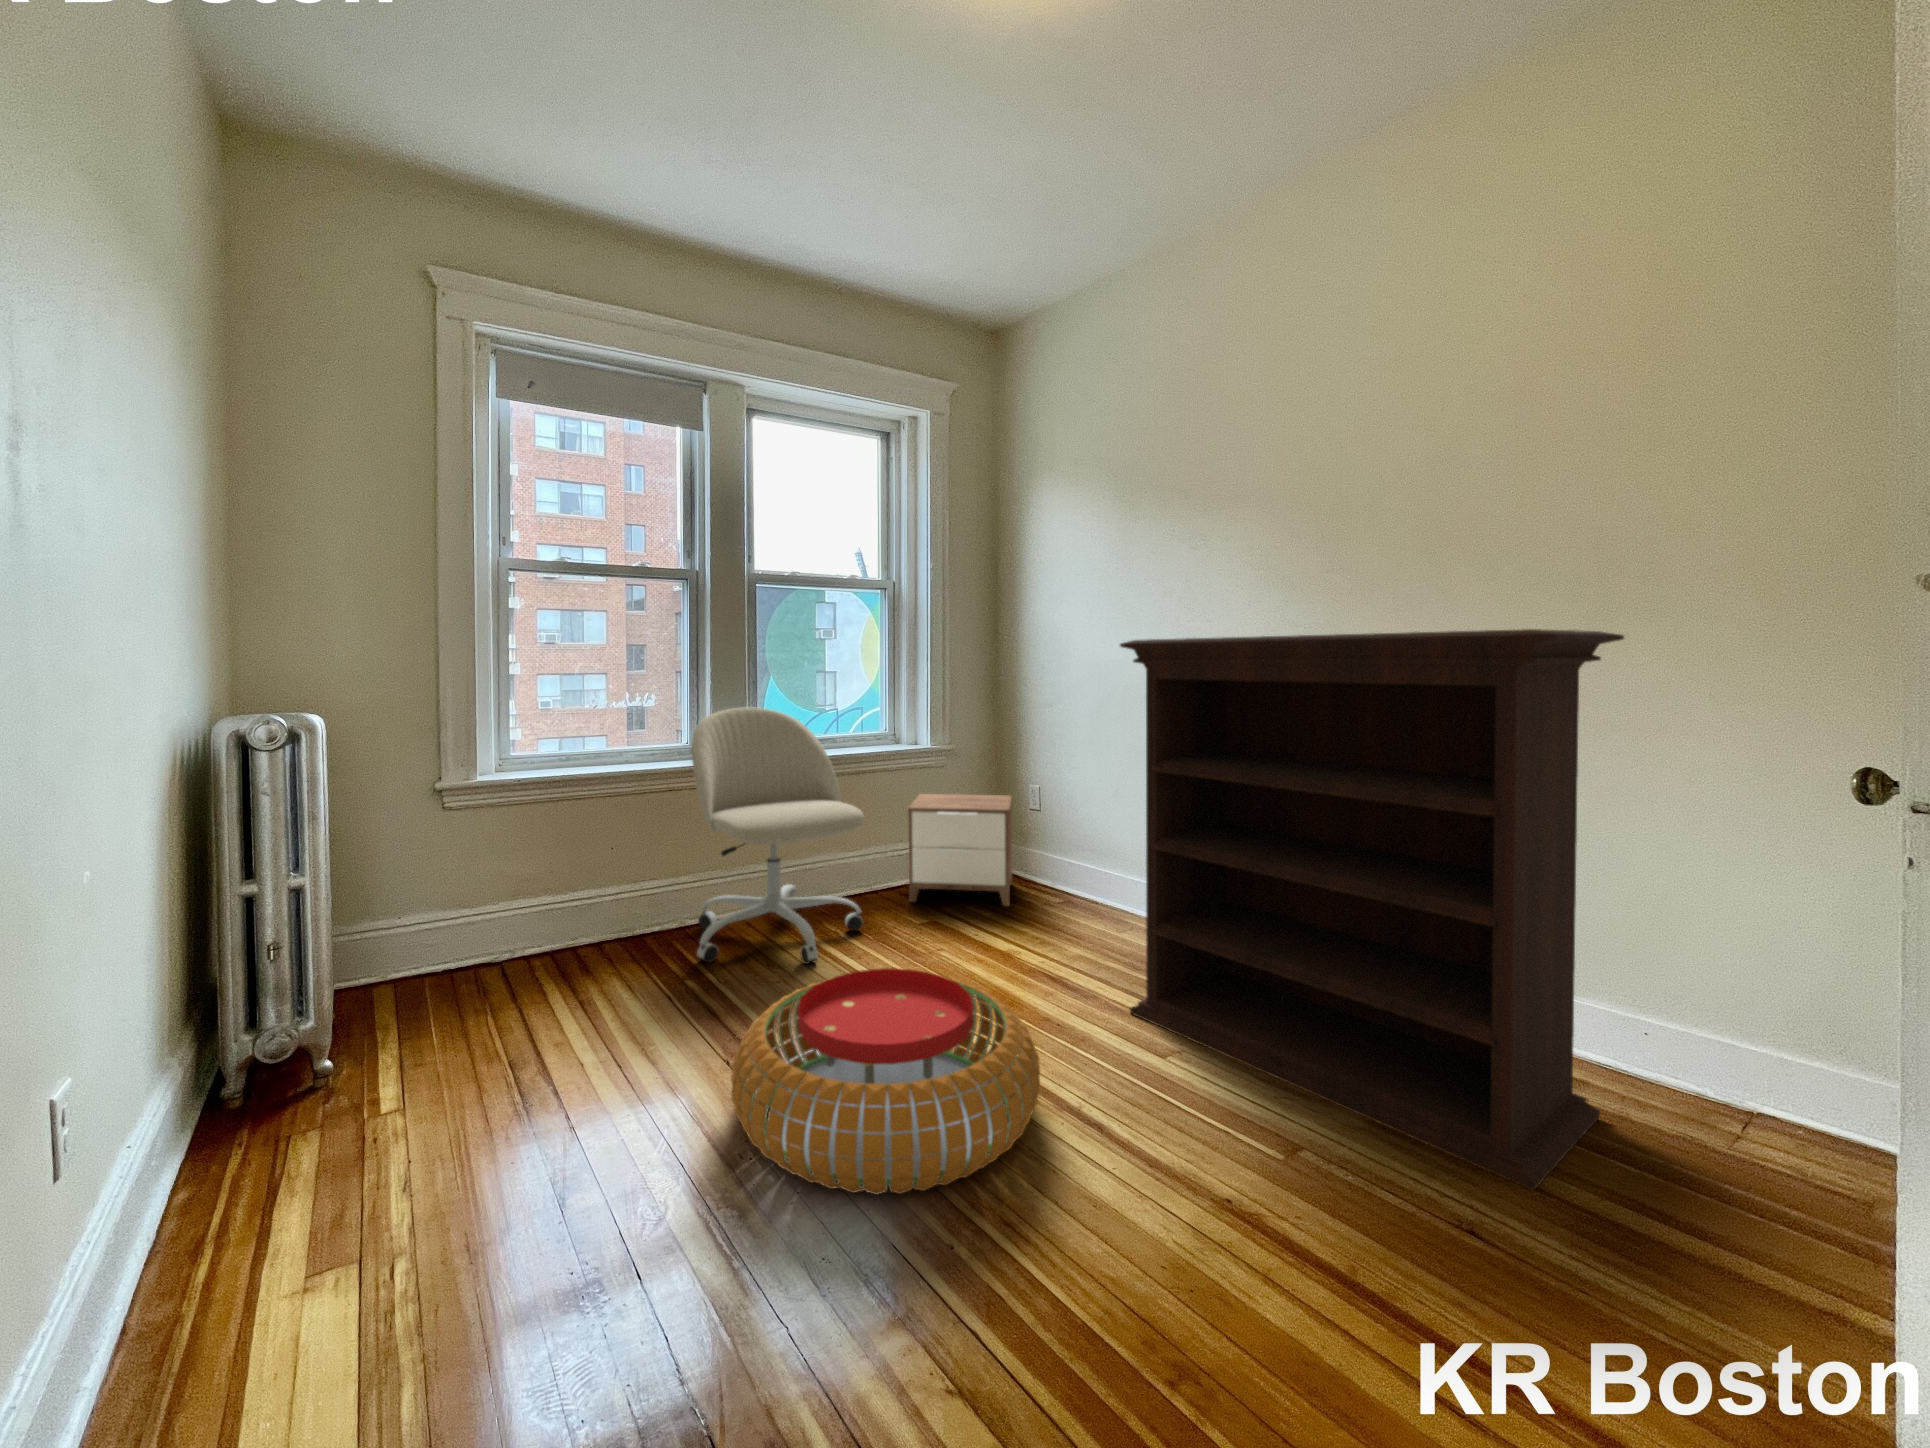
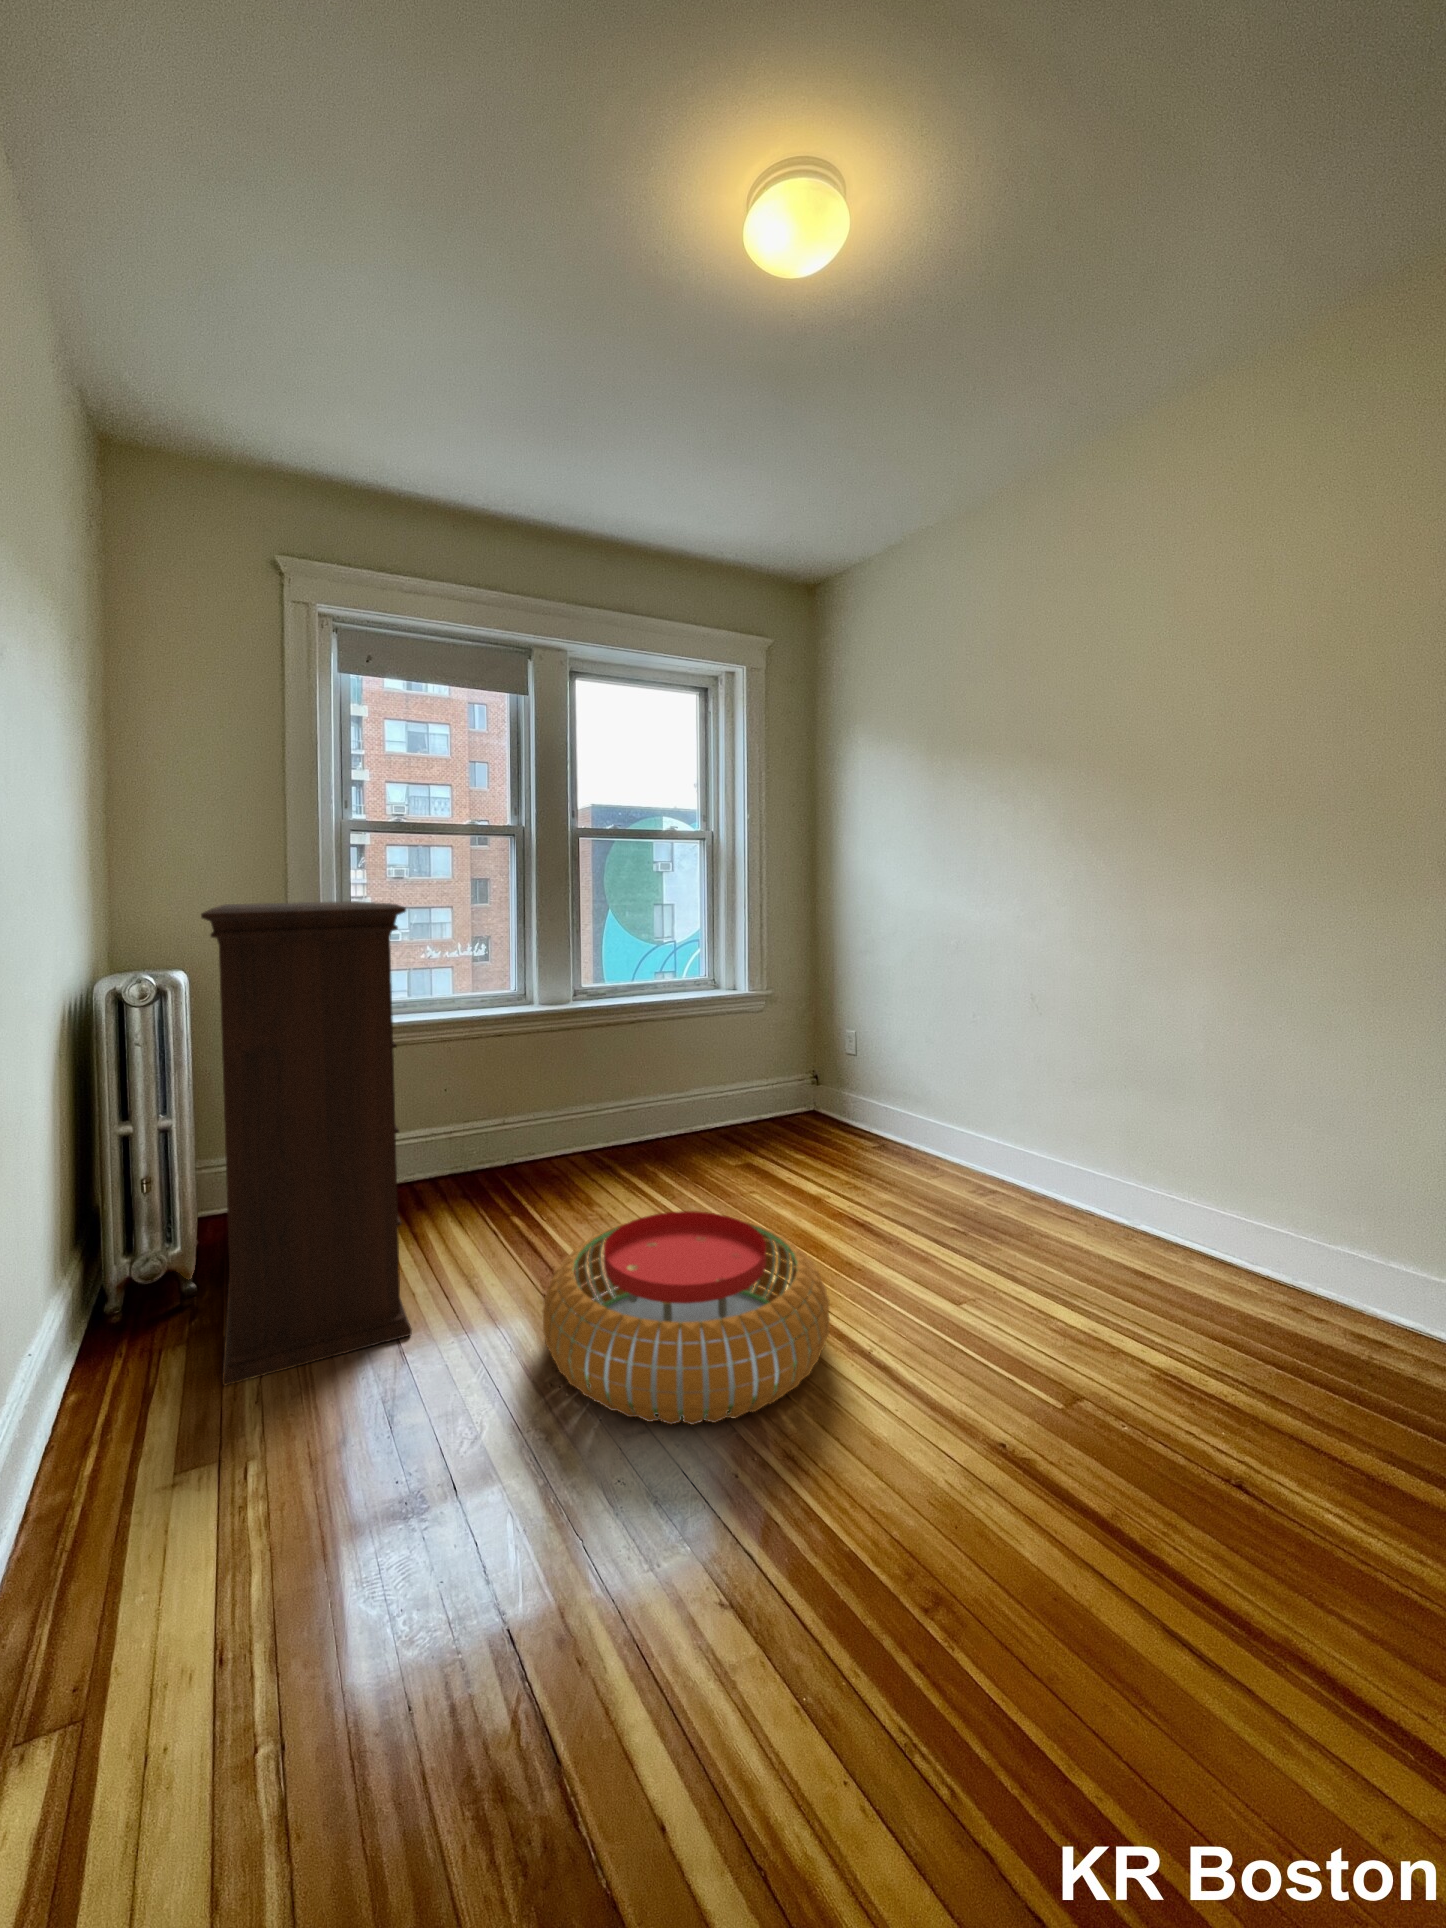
bookshelf: present [1120,629,1624,1190] -> present [201,901,412,1386]
office chair: present [692,707,864,964] -> none [517,957,678,1202]
nightstand: present [908,794,1012,906] -> none [722,1037,826,1148]

